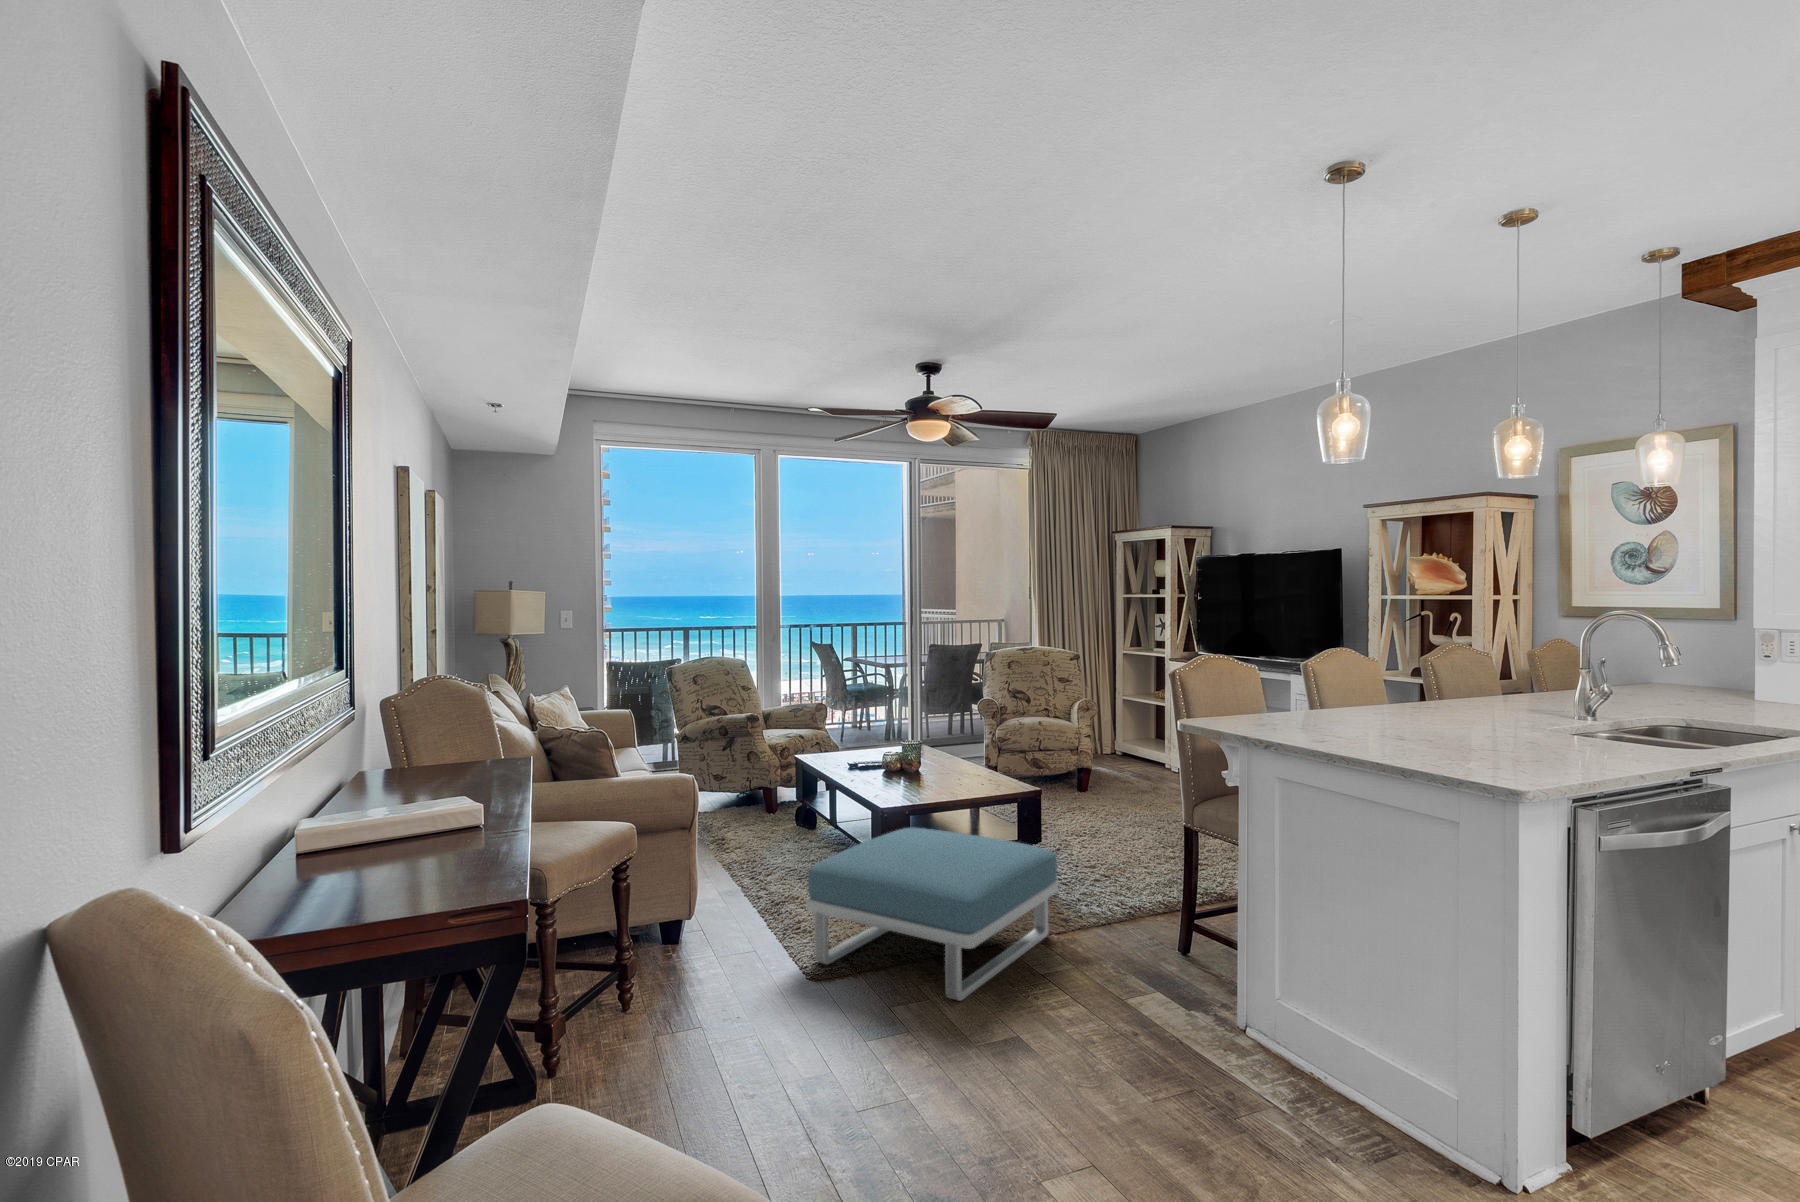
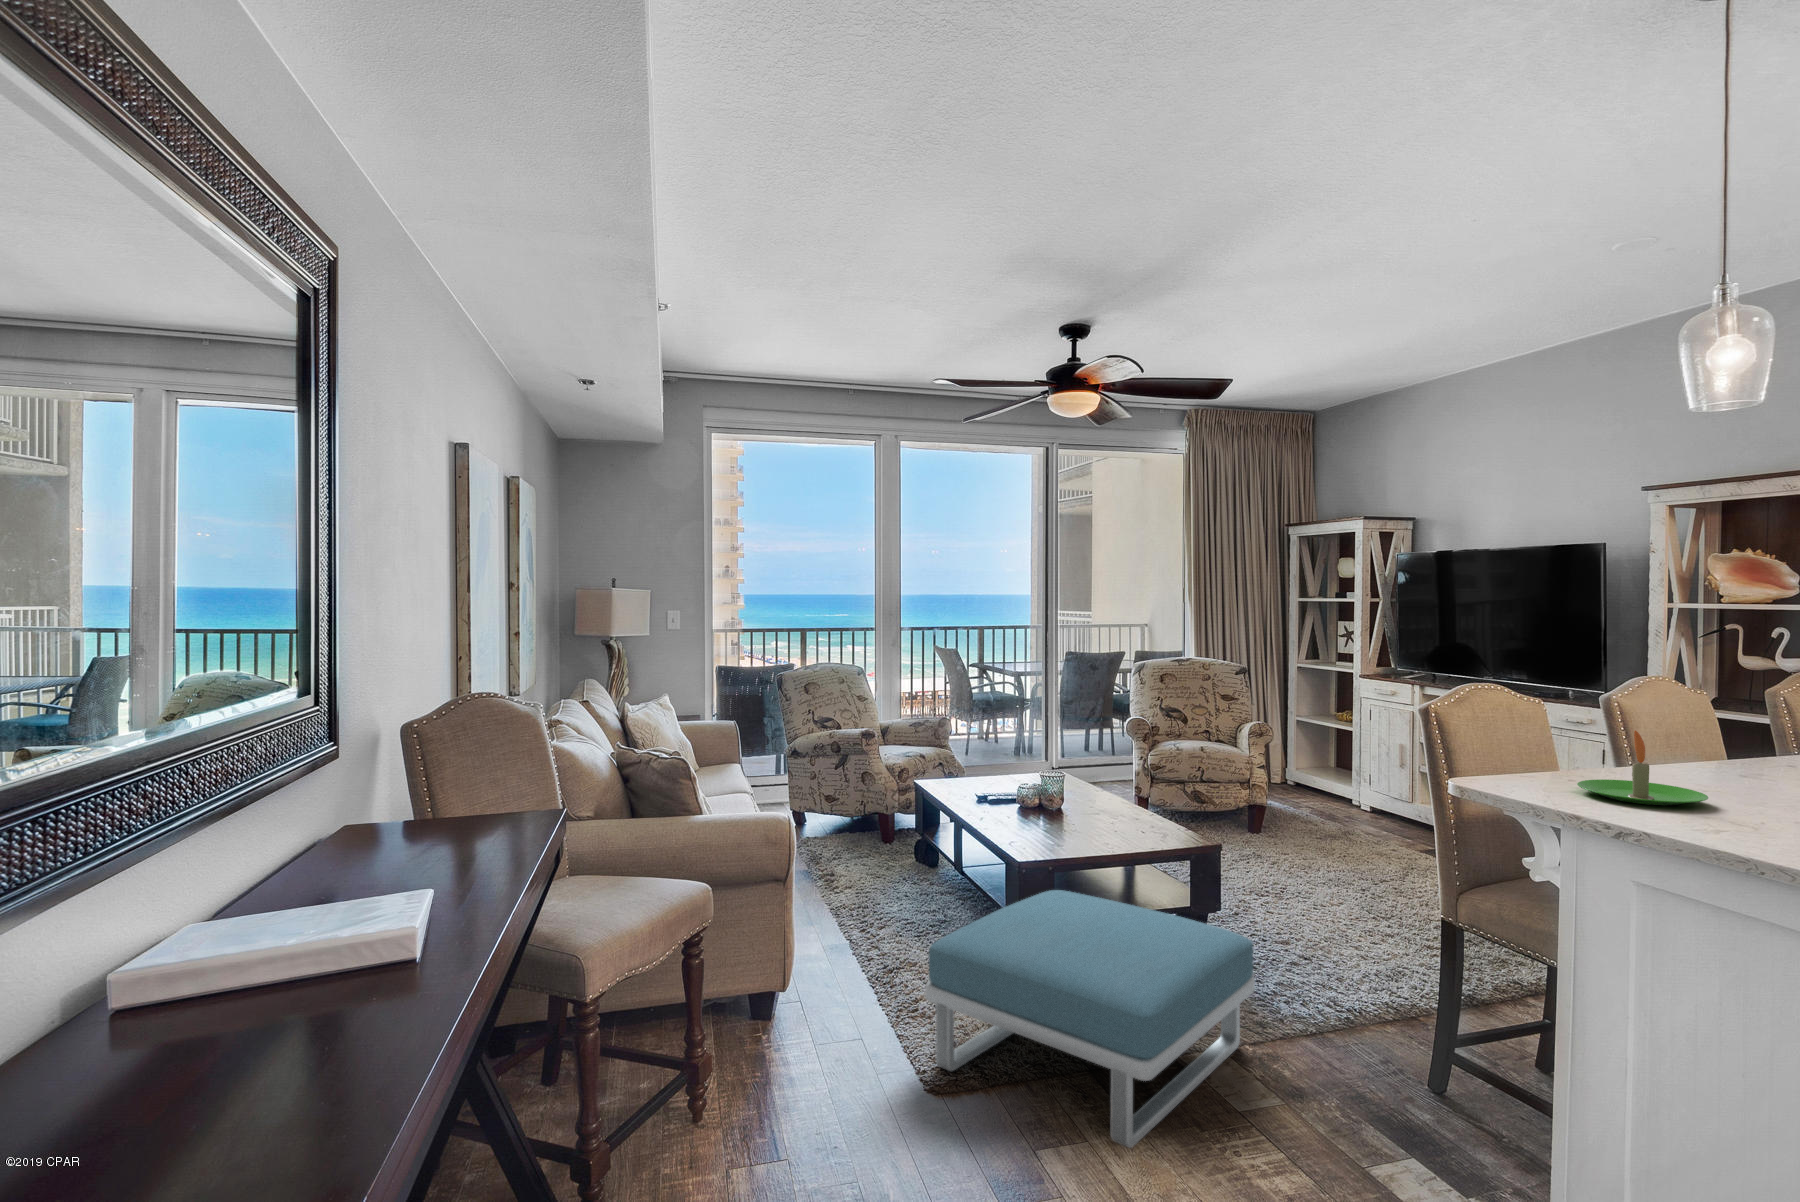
candle: none [1257,678,1334,727] -> present [1577,731,1708,805]

